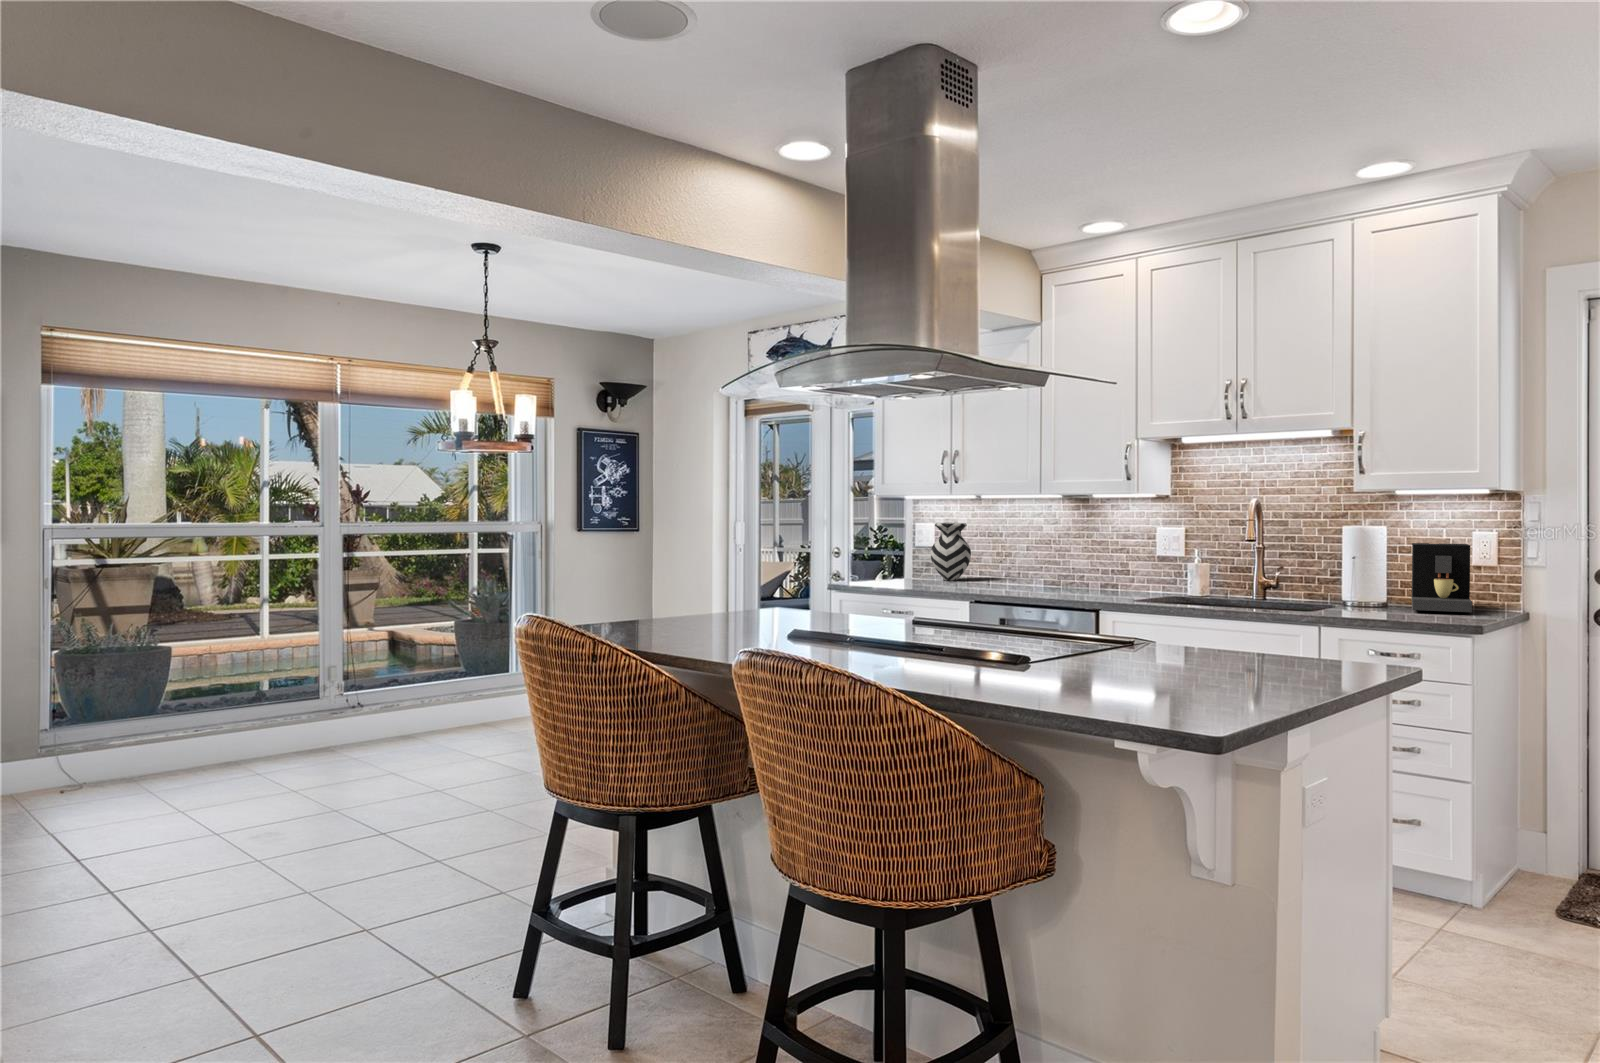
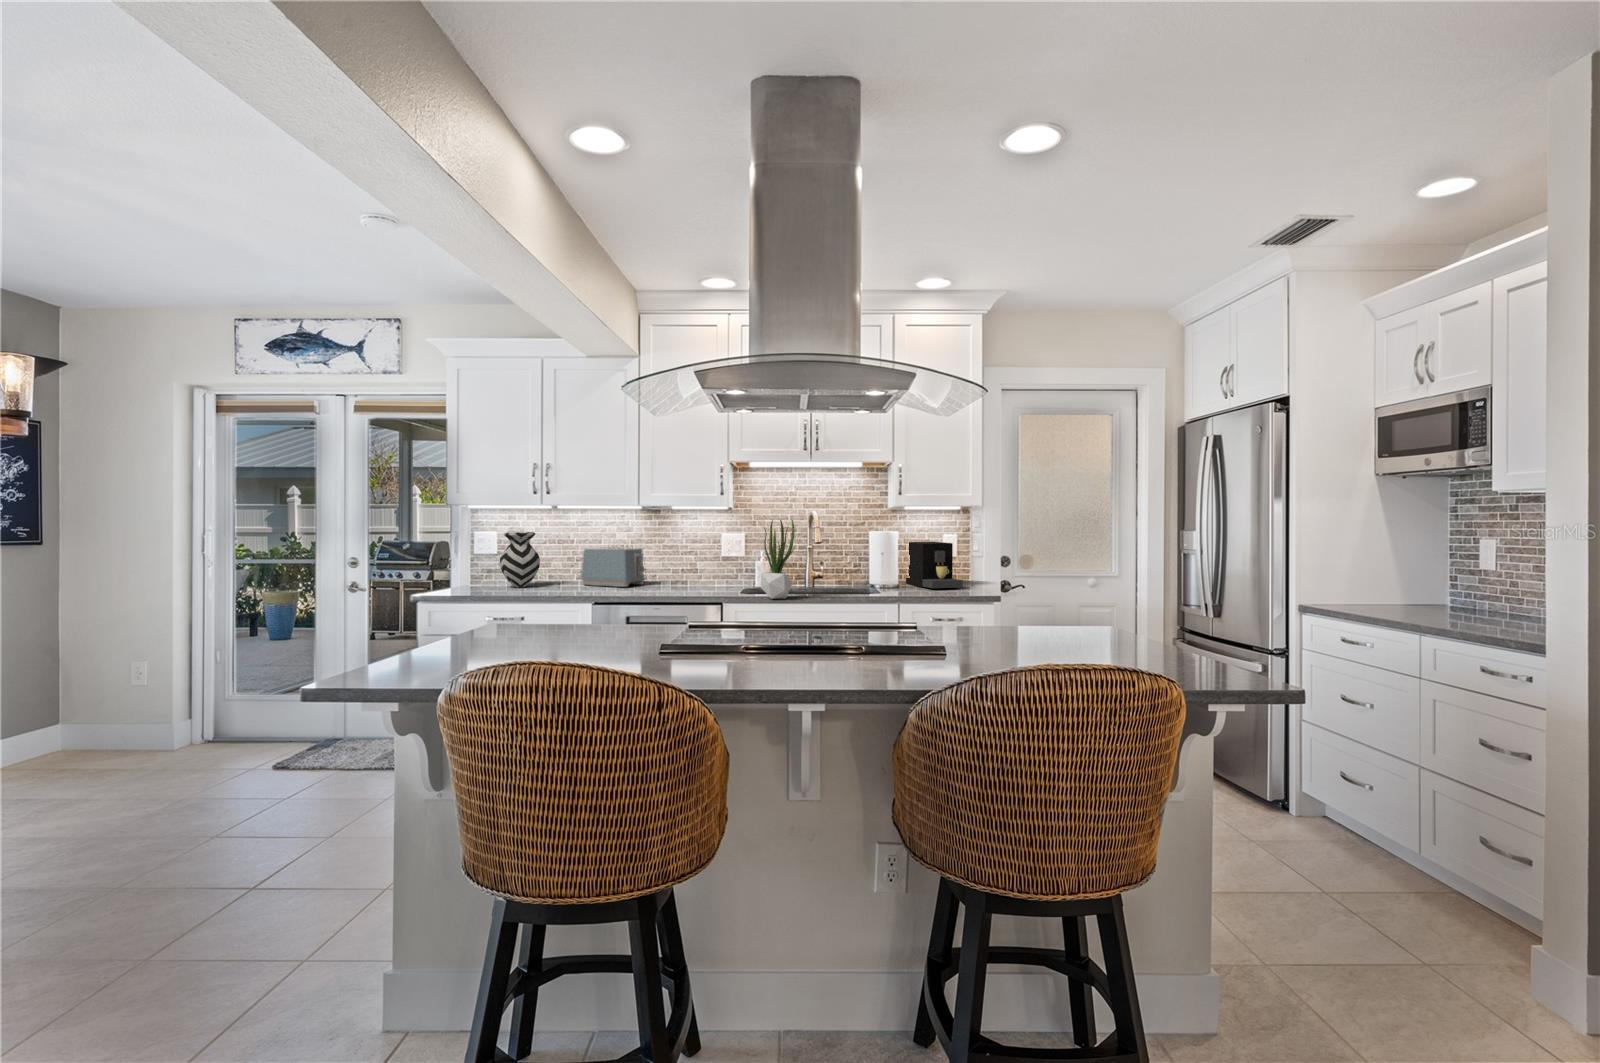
potted plant: none [1136,504,1182,607] -> present [761,518,794,599]
toaster: none [1009,542,1075,586] -> present [581,548,645,587]

